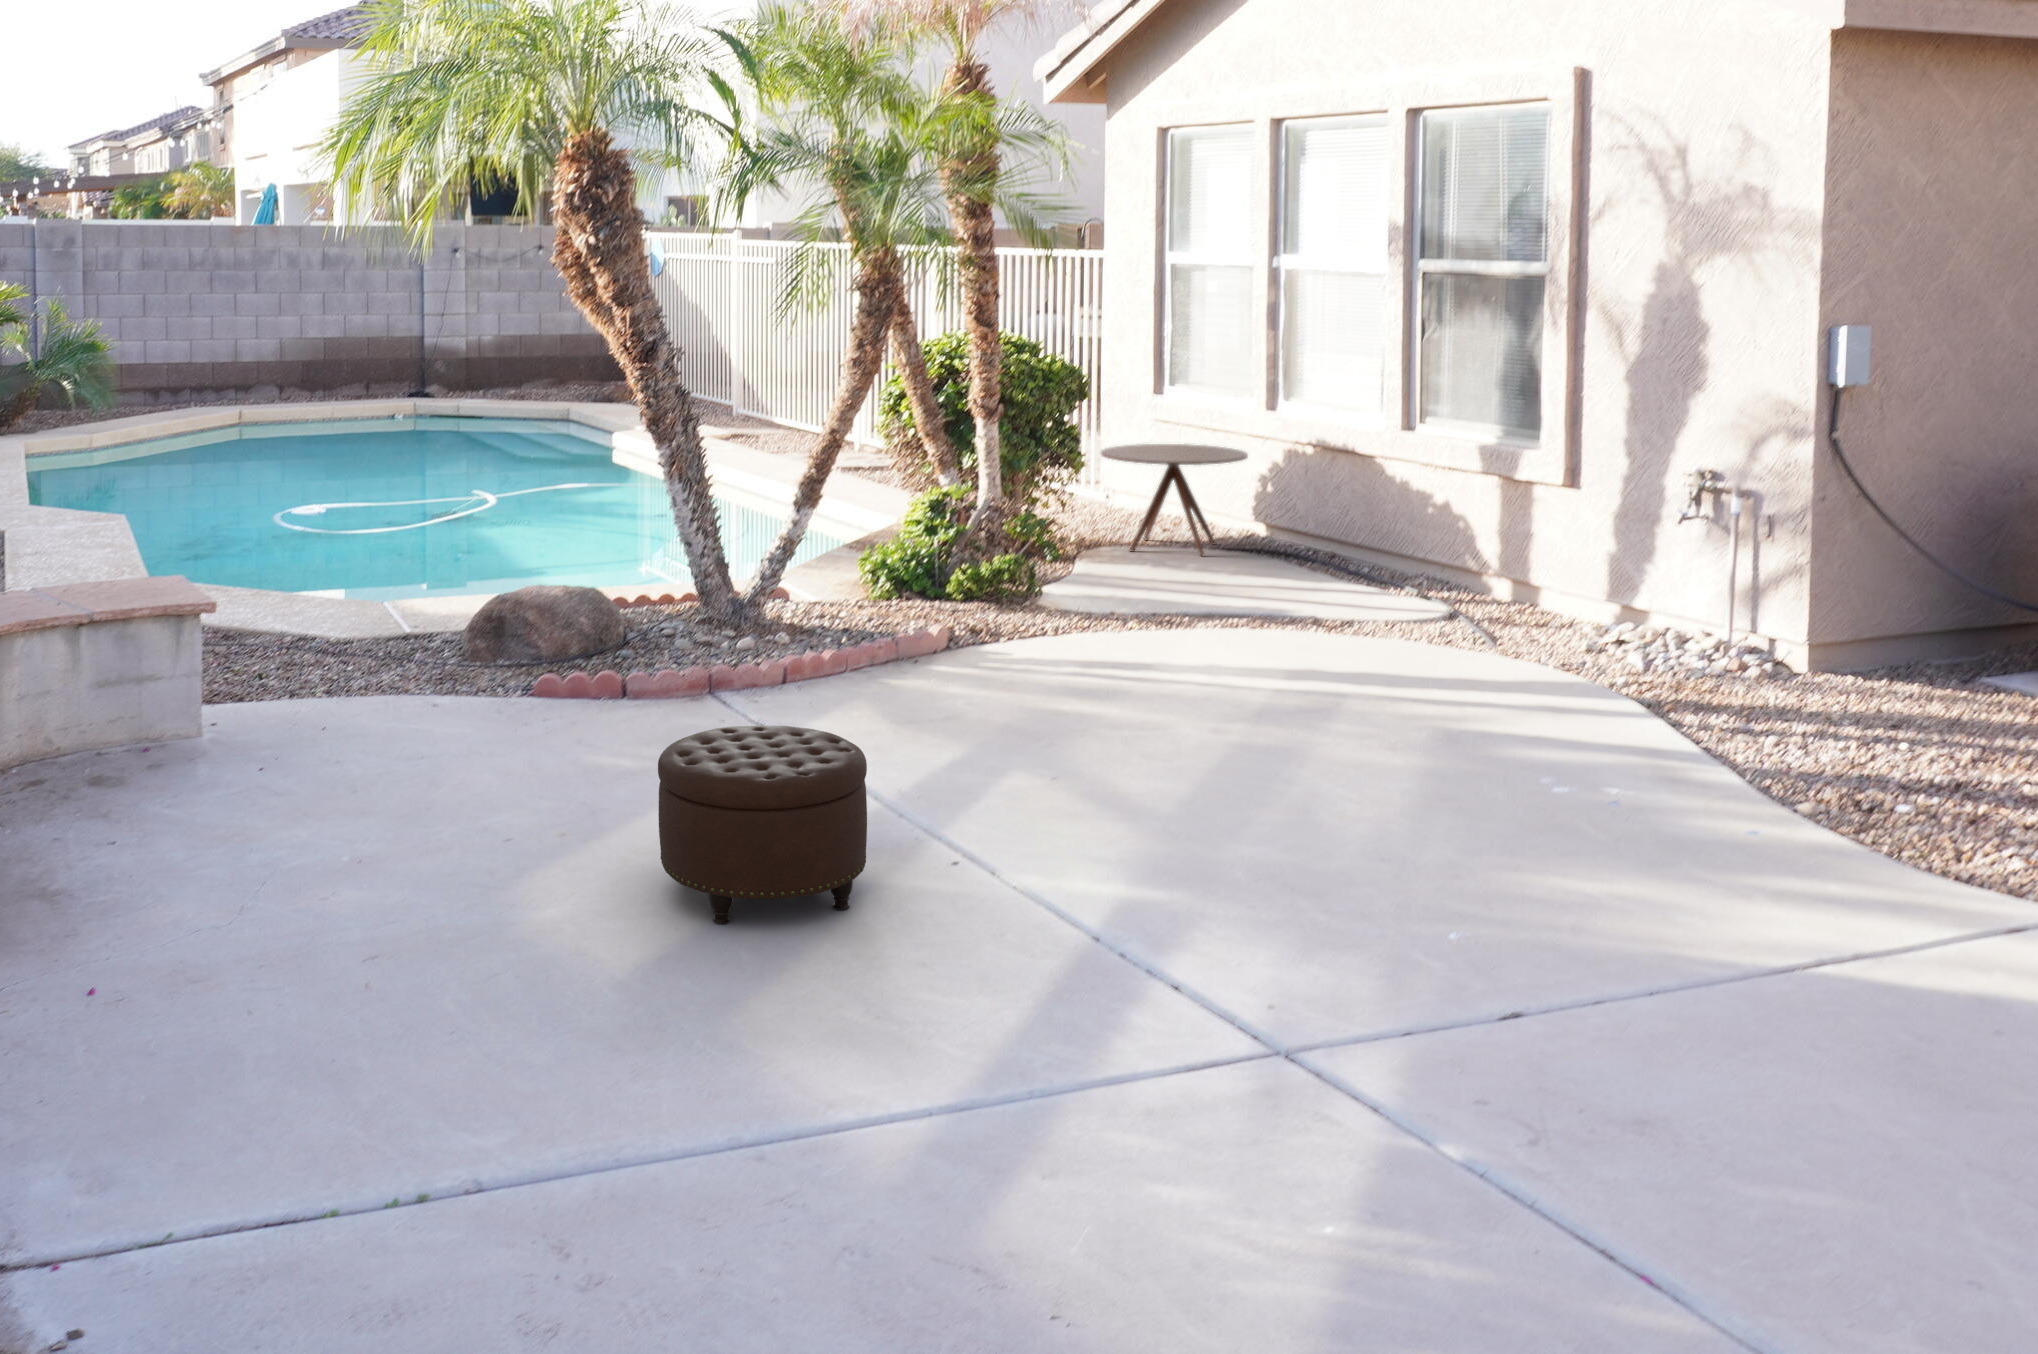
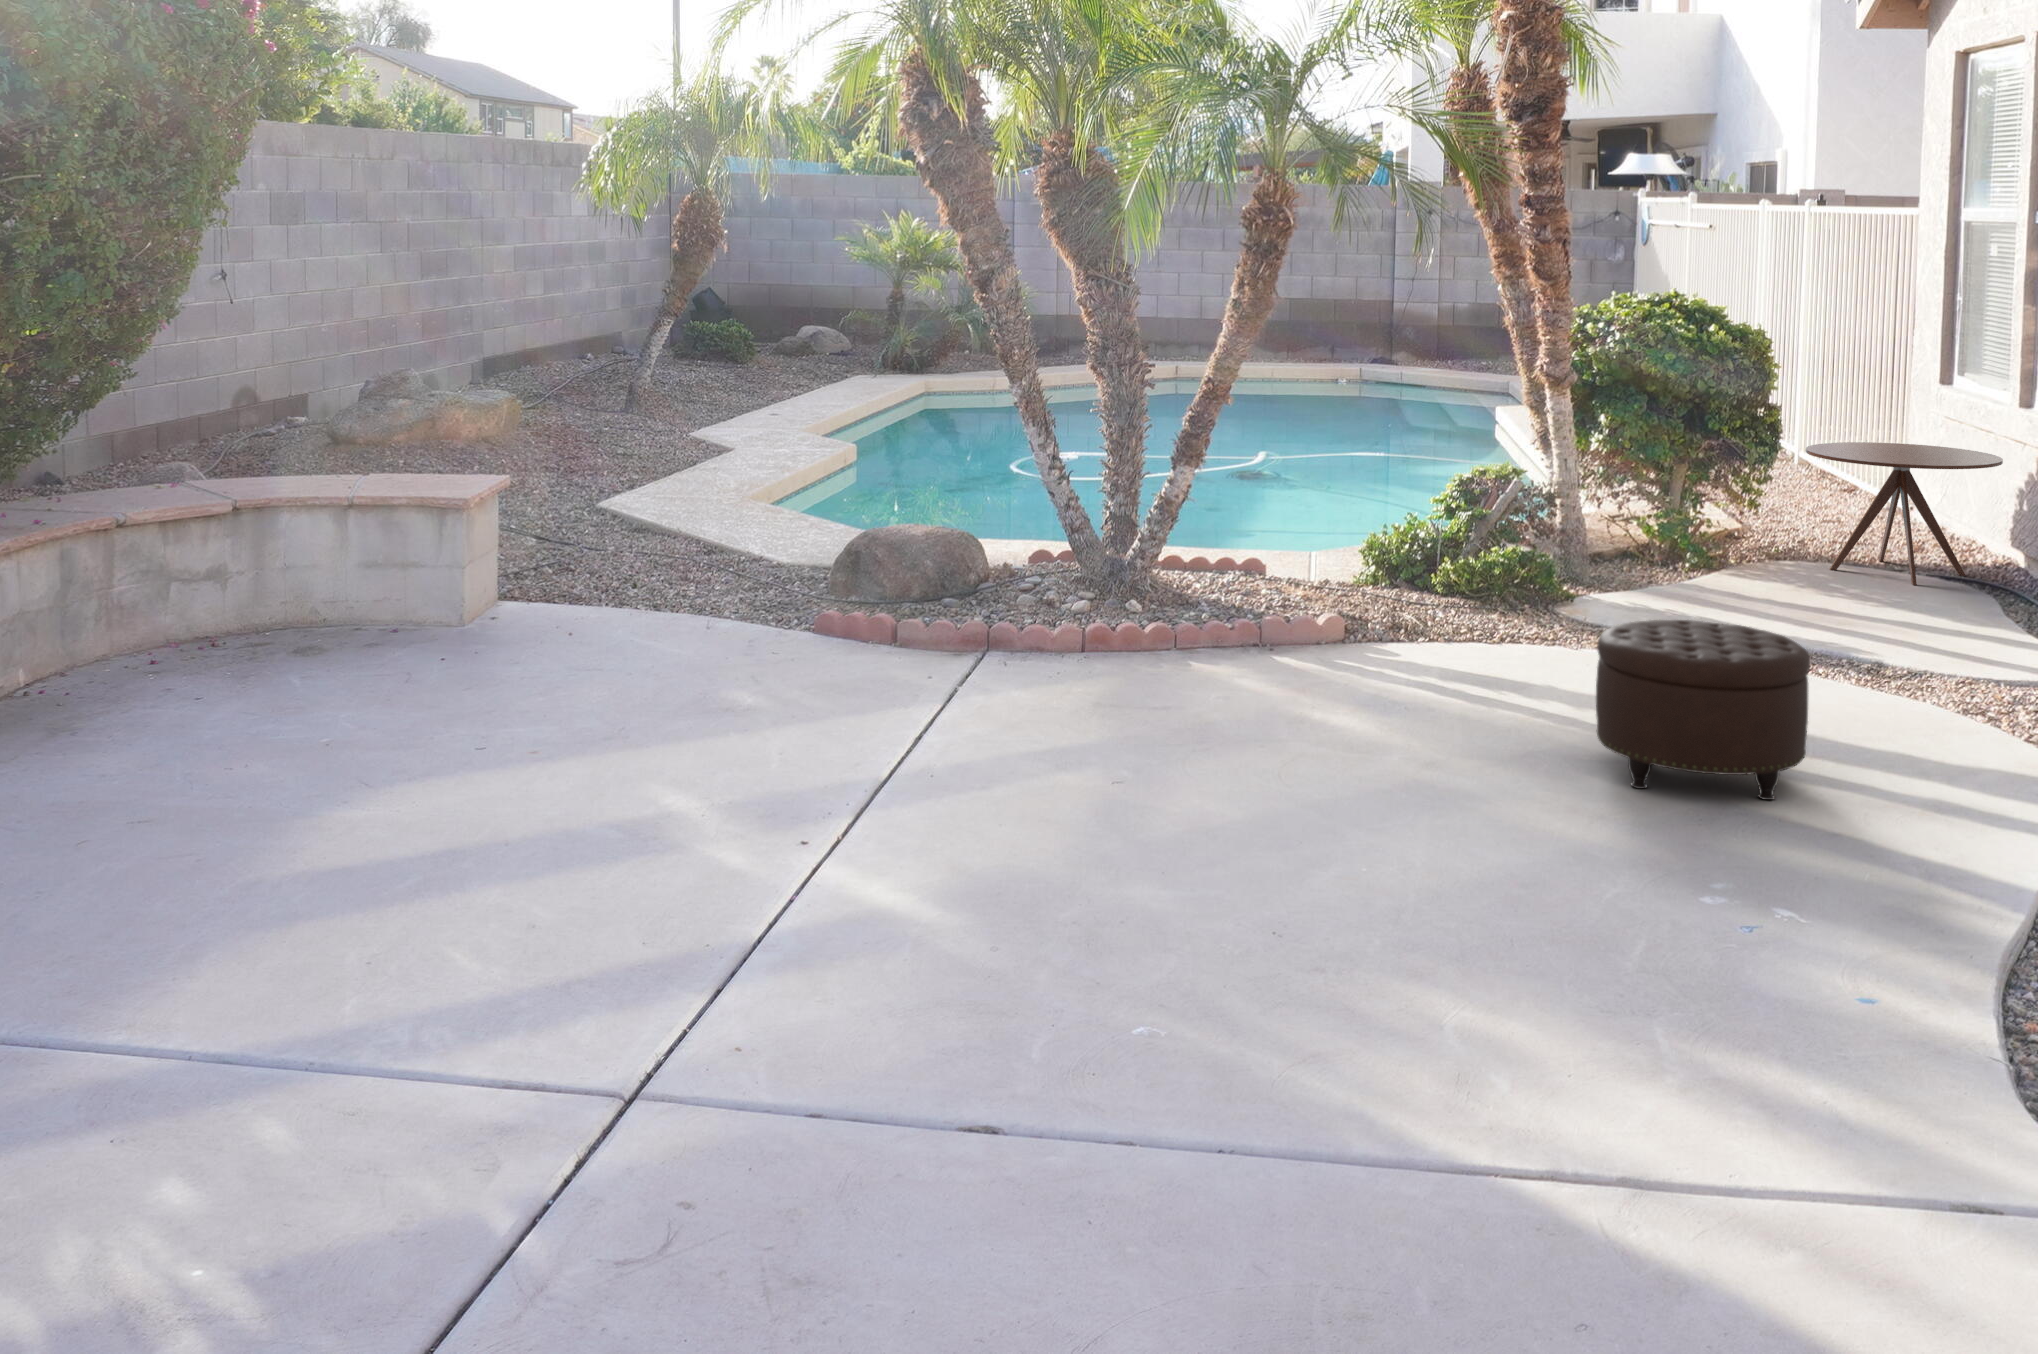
ottoman: present [658,726,867,924] -> present [1596,620,1810,800]

